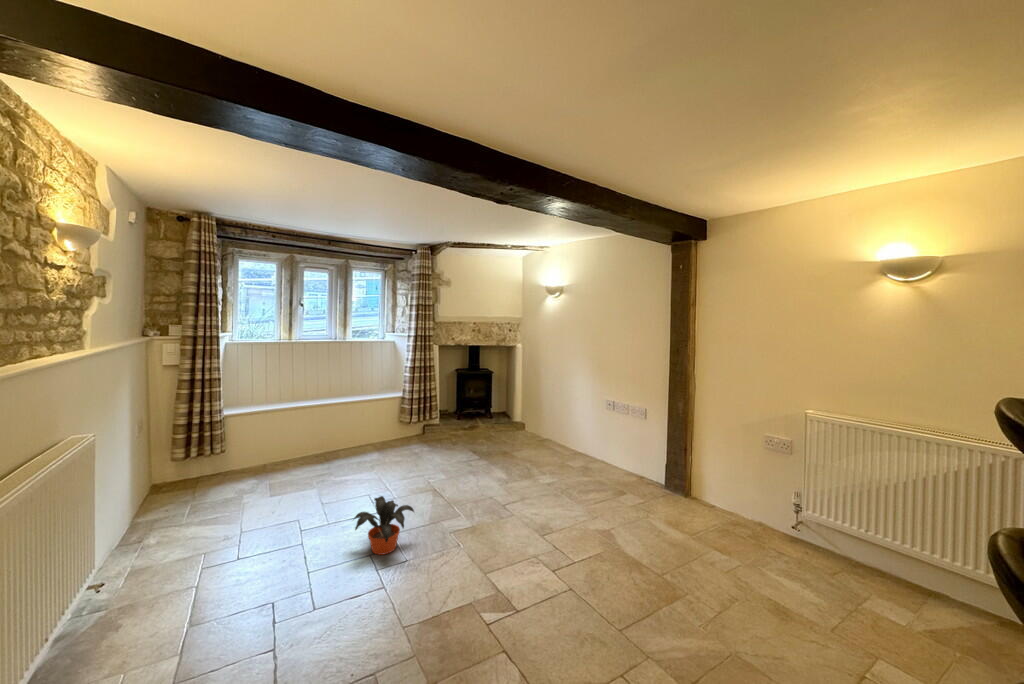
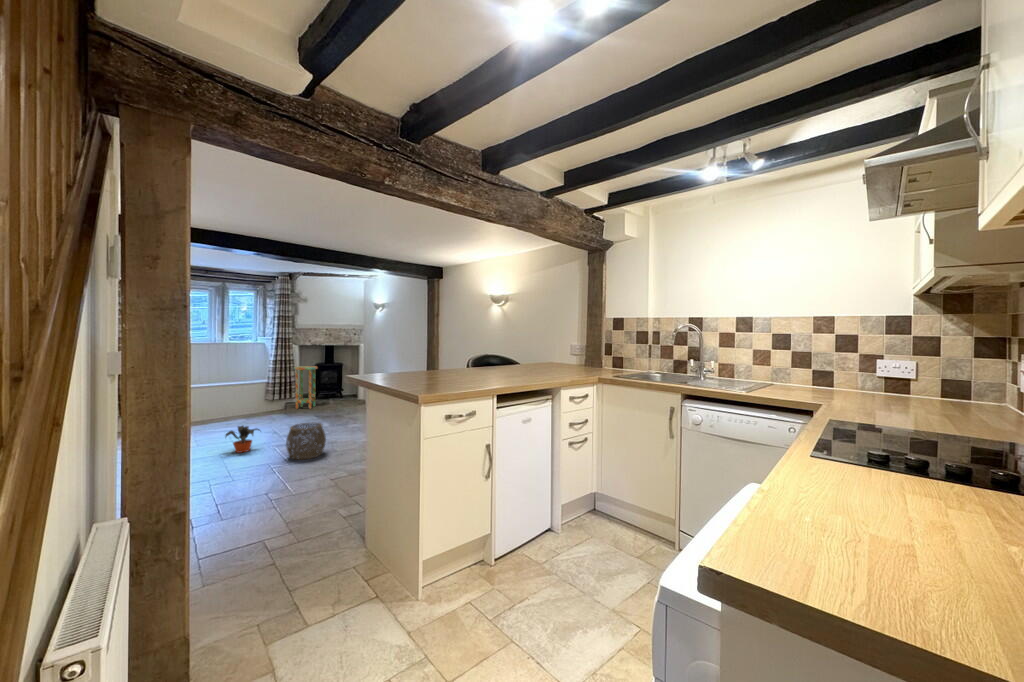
side table: none [435,375,466,437] -> present [294,366,318,409]
woven basket: none [471,510,547,607] -> present [286,423,326,460]

